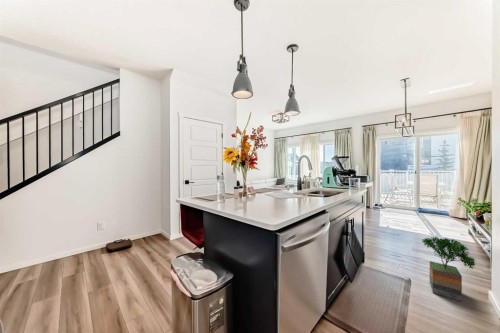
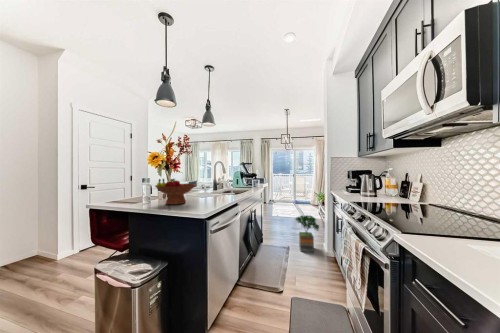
fruit bowl: none [227,177,270,207] -> present [155,179,195,205]

